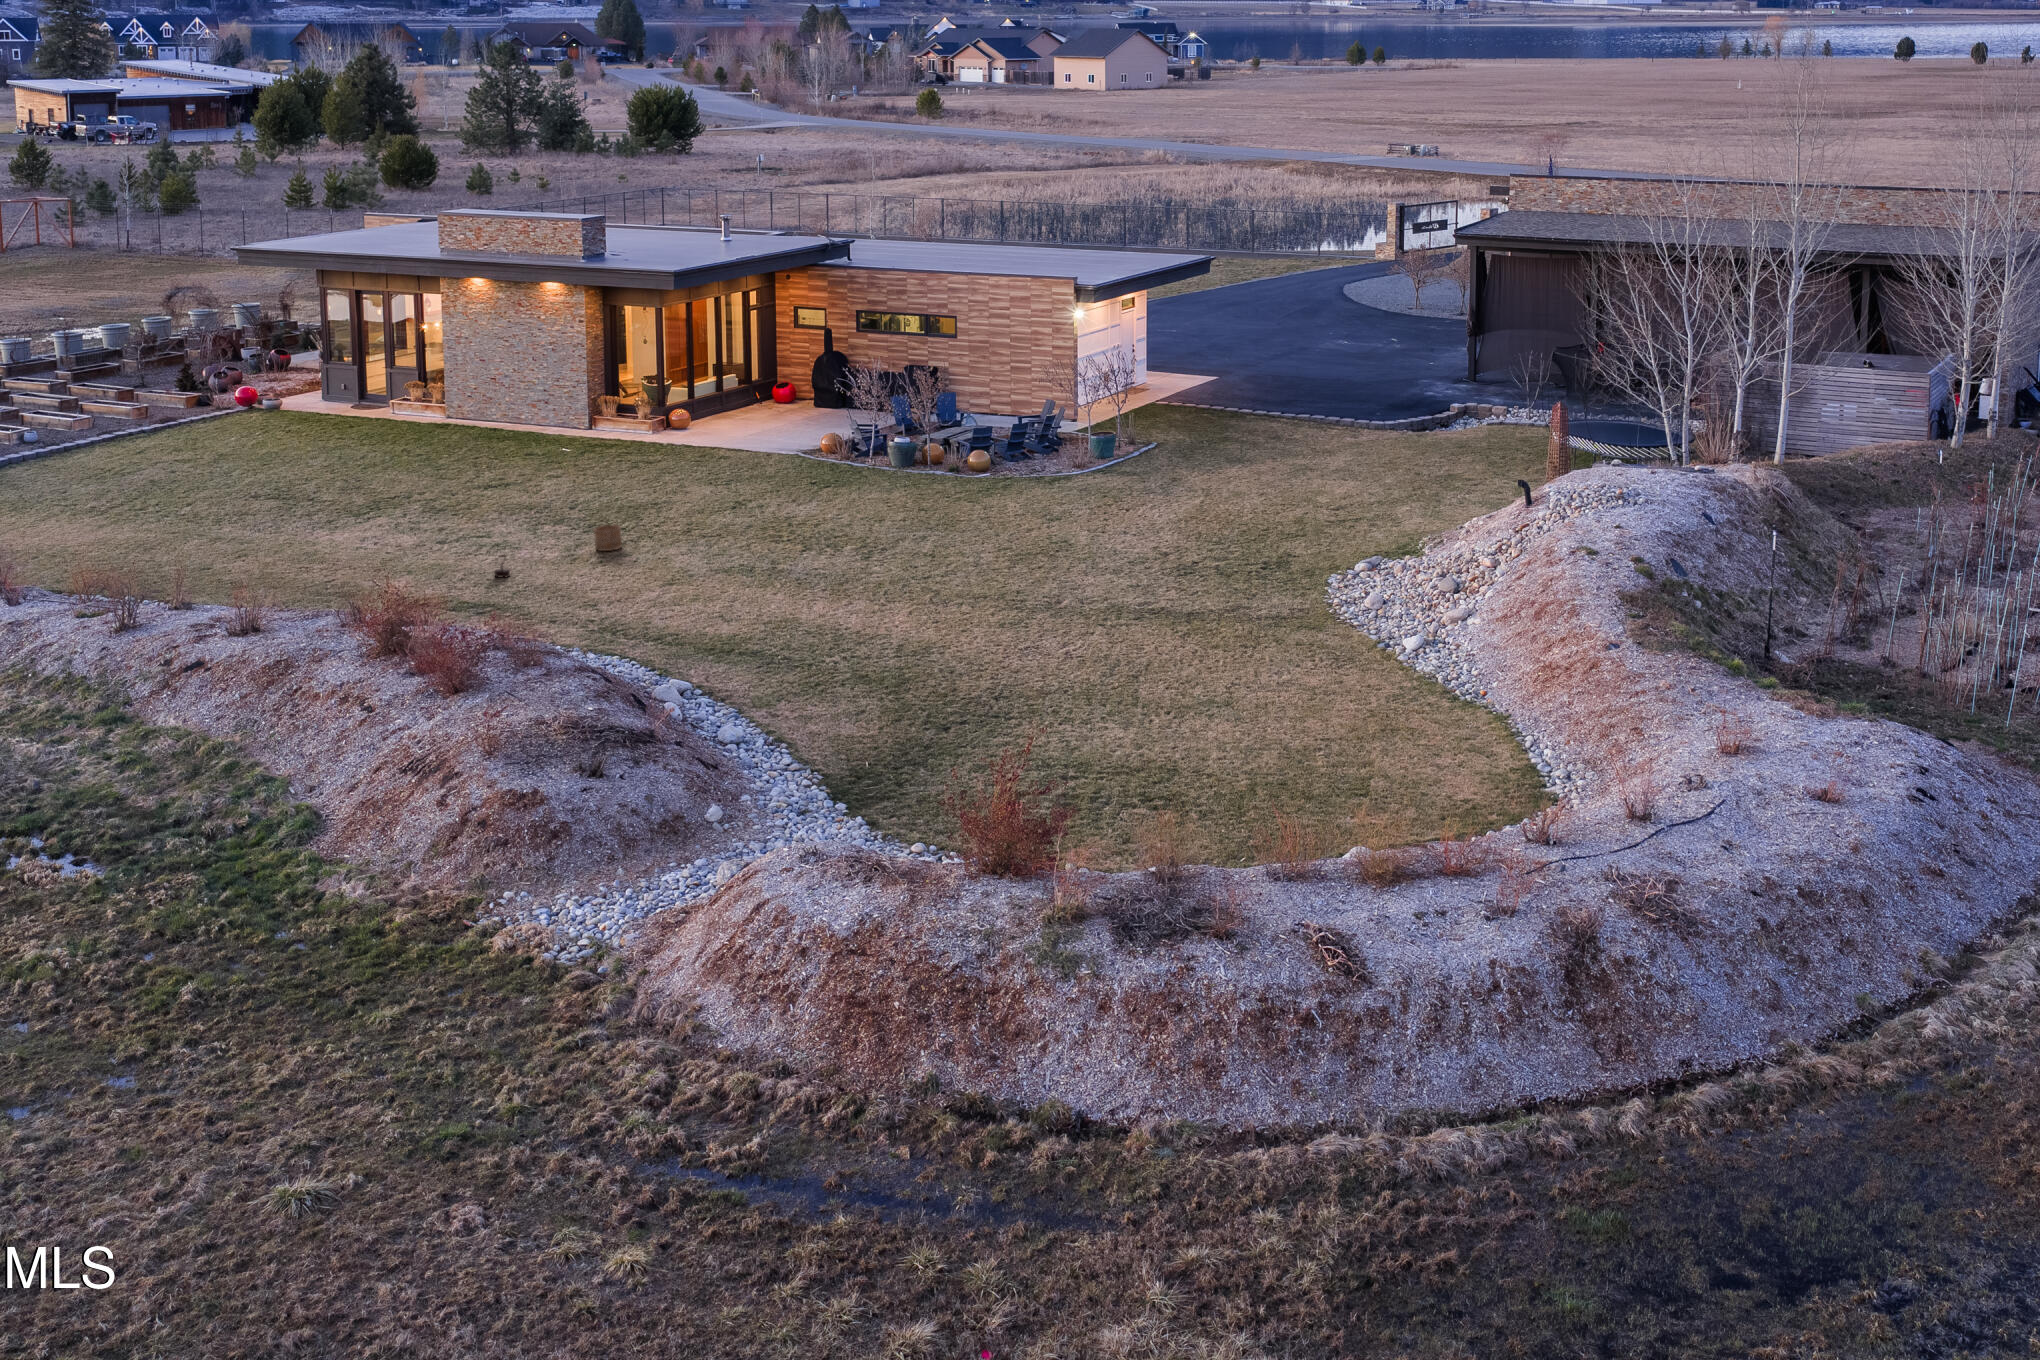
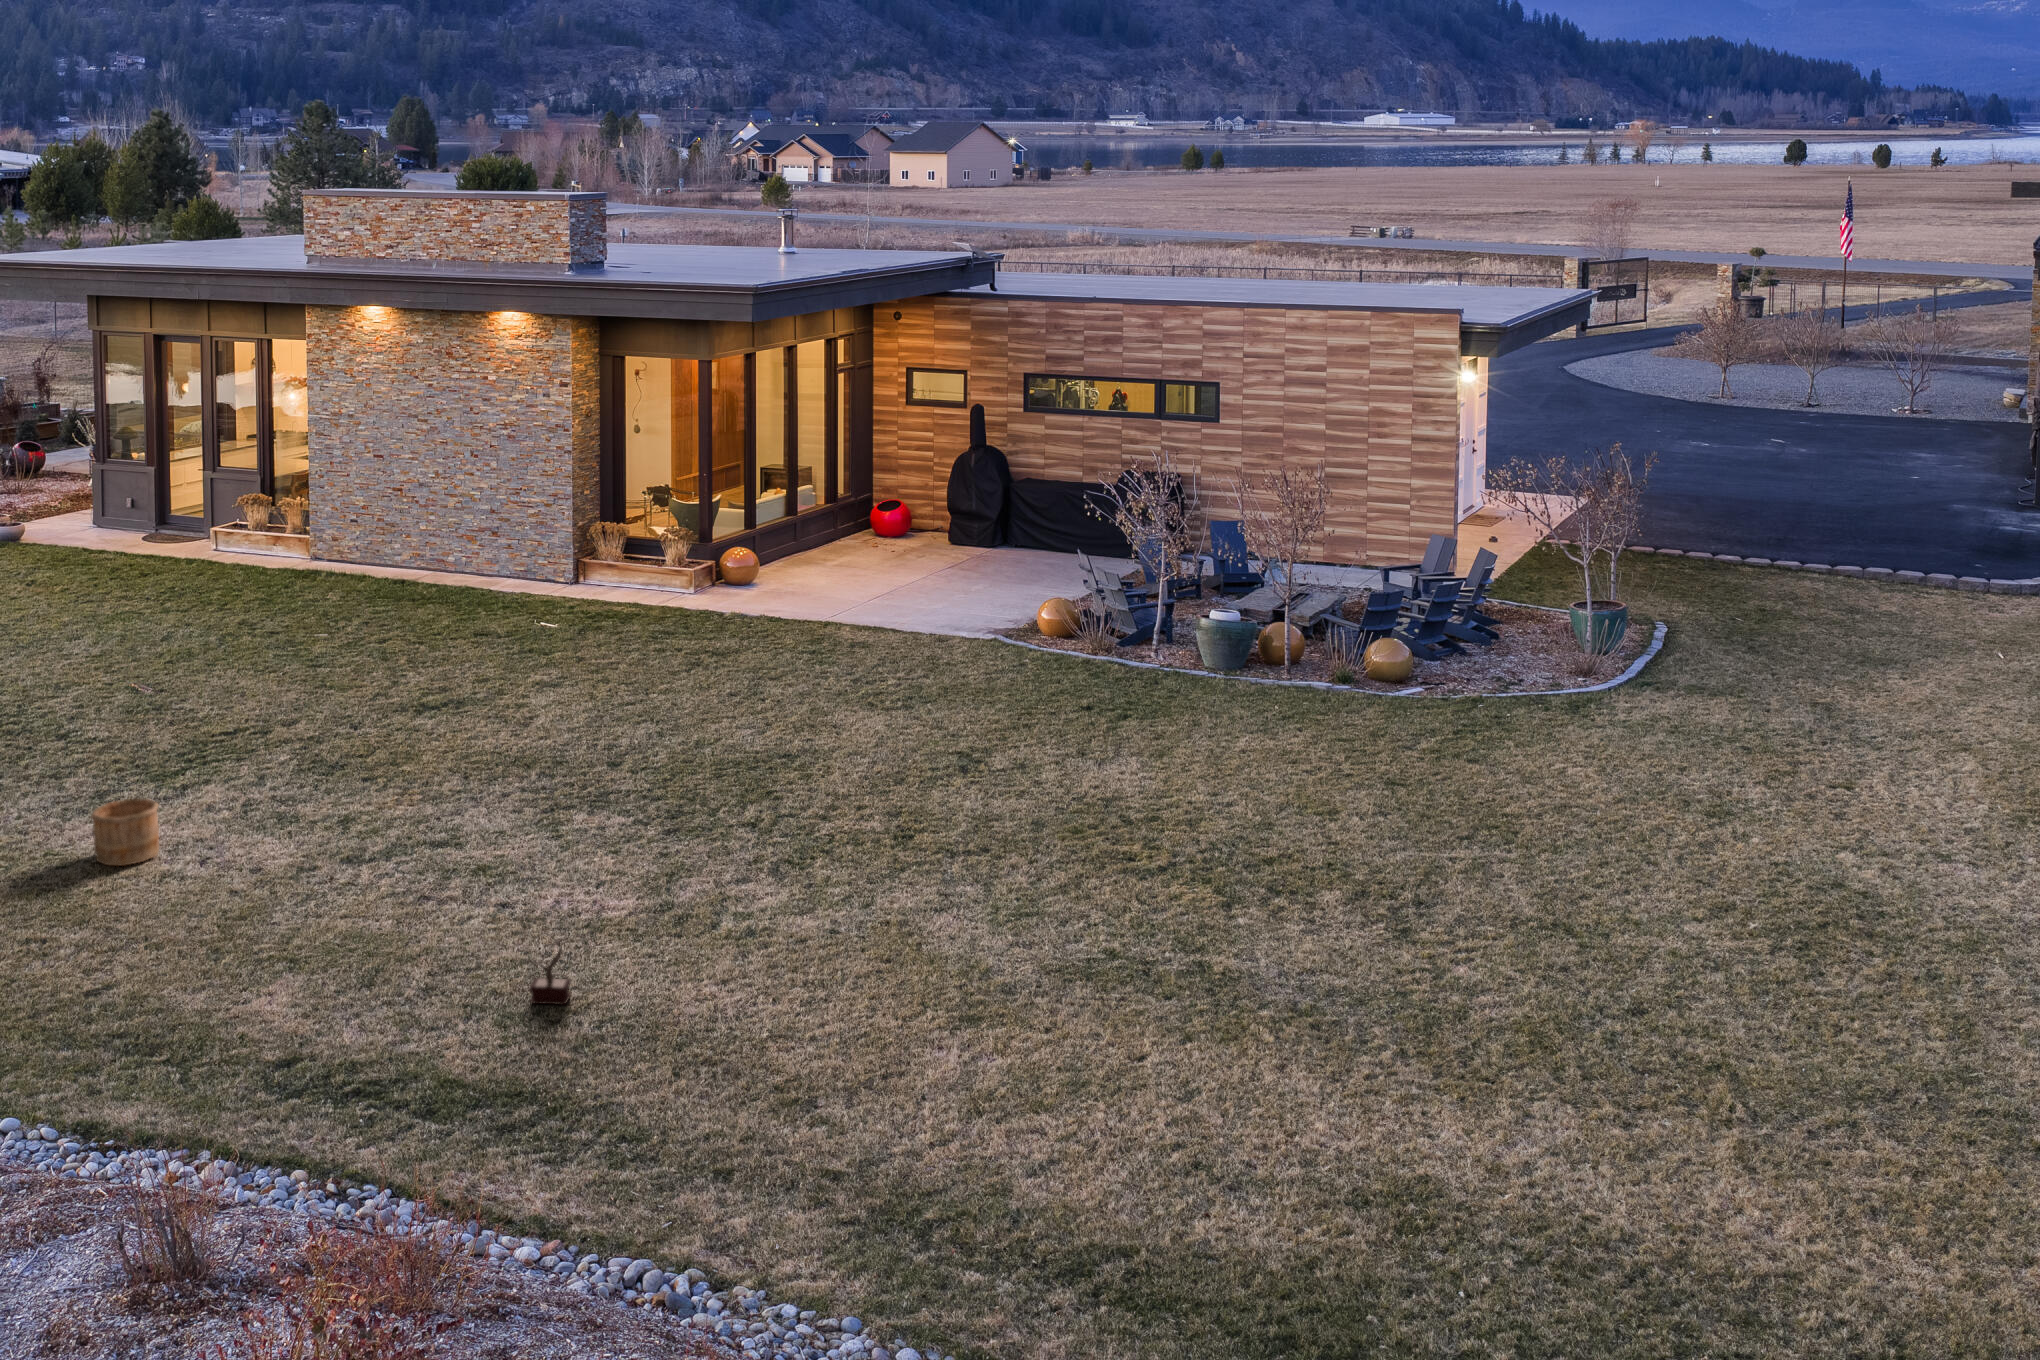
wooden bucket: present [594,525,622,551] -> present [91,799,159,866]

